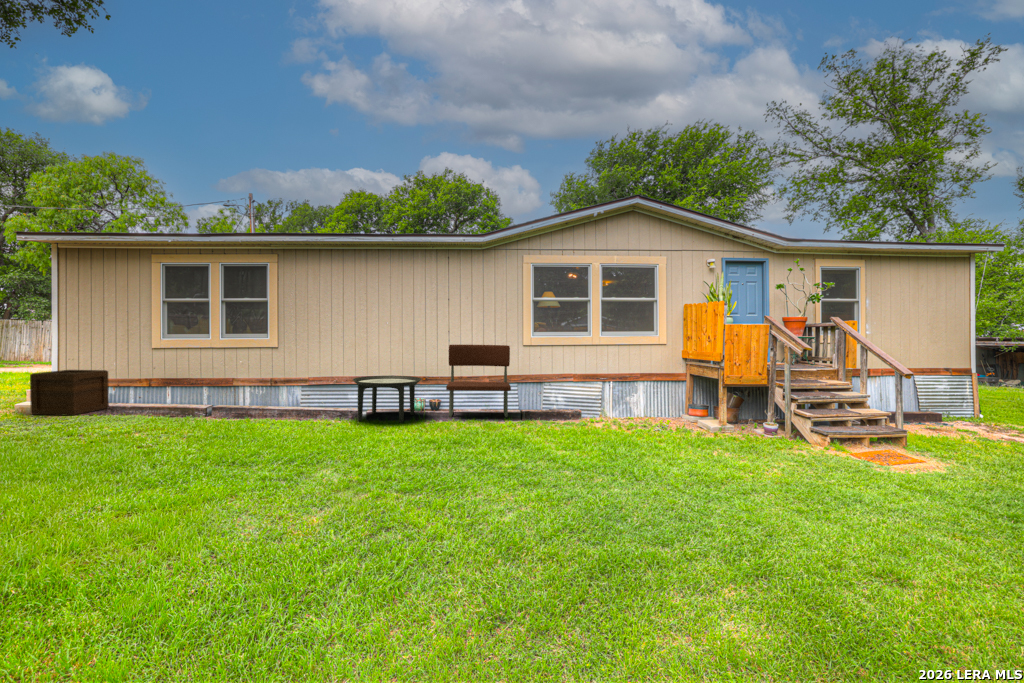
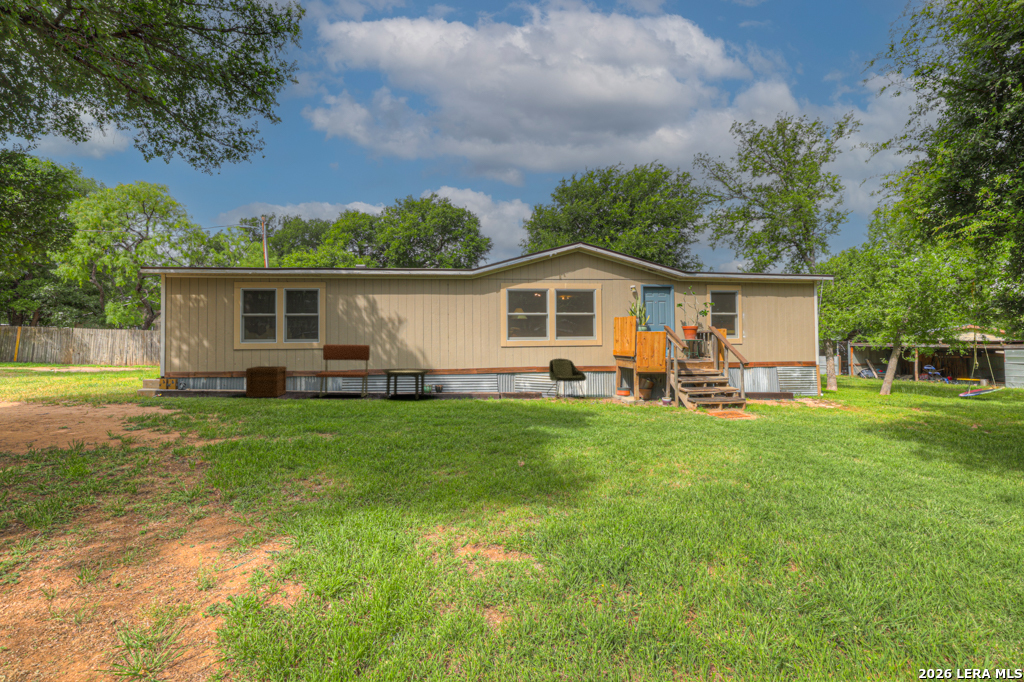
bench: present [446,345,511,417] -> present [316,344,370,397]
lounge chair: none [588,362,646,421] -> present [547,358,586,398]
wooden crate: present [30,370,109,416] -> present [246,366,287,397]

